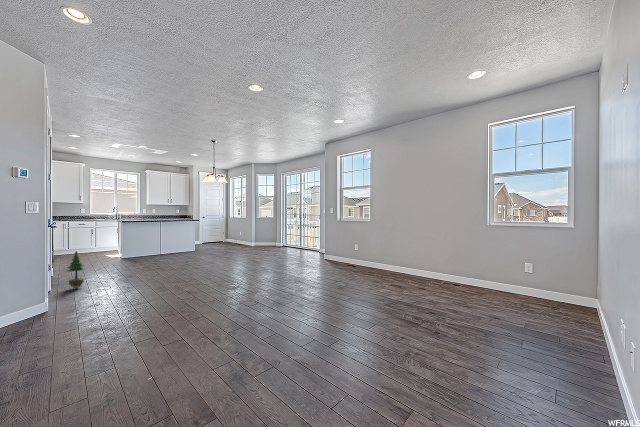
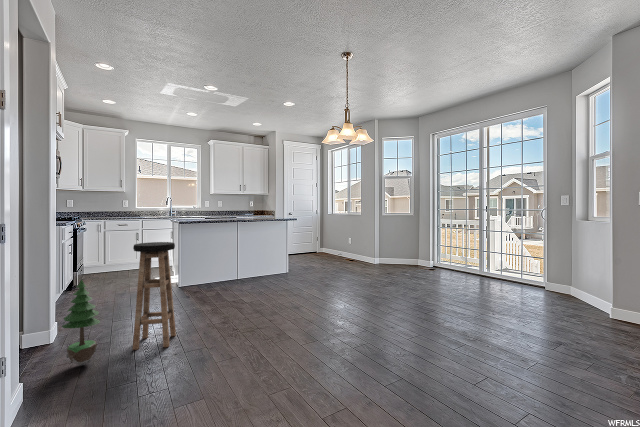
bar stool: none [101,234,124,283] -> present [133,242,176,350]

